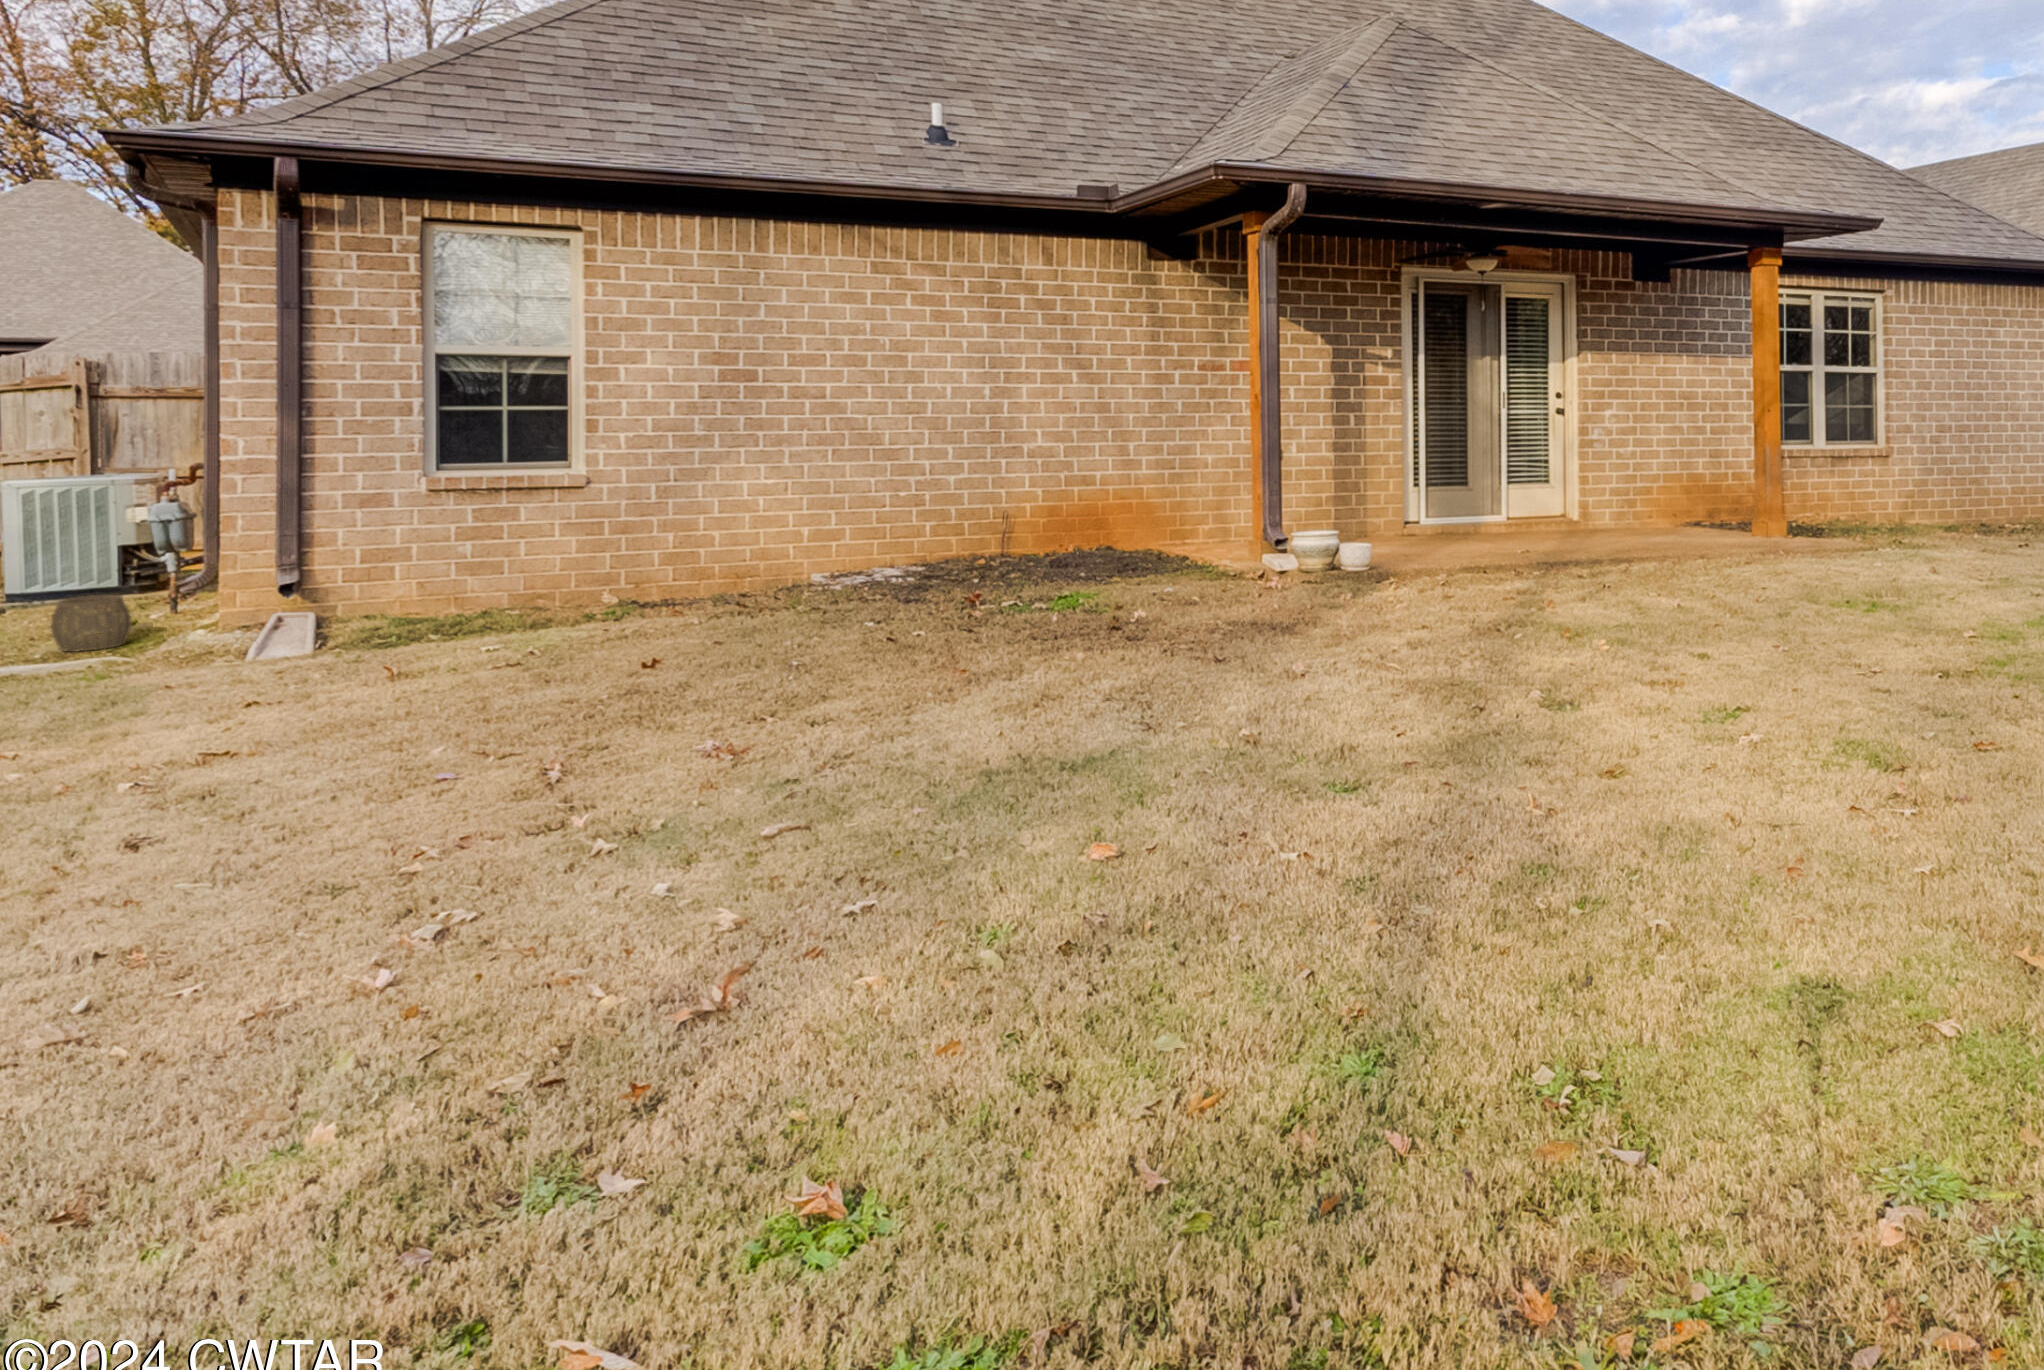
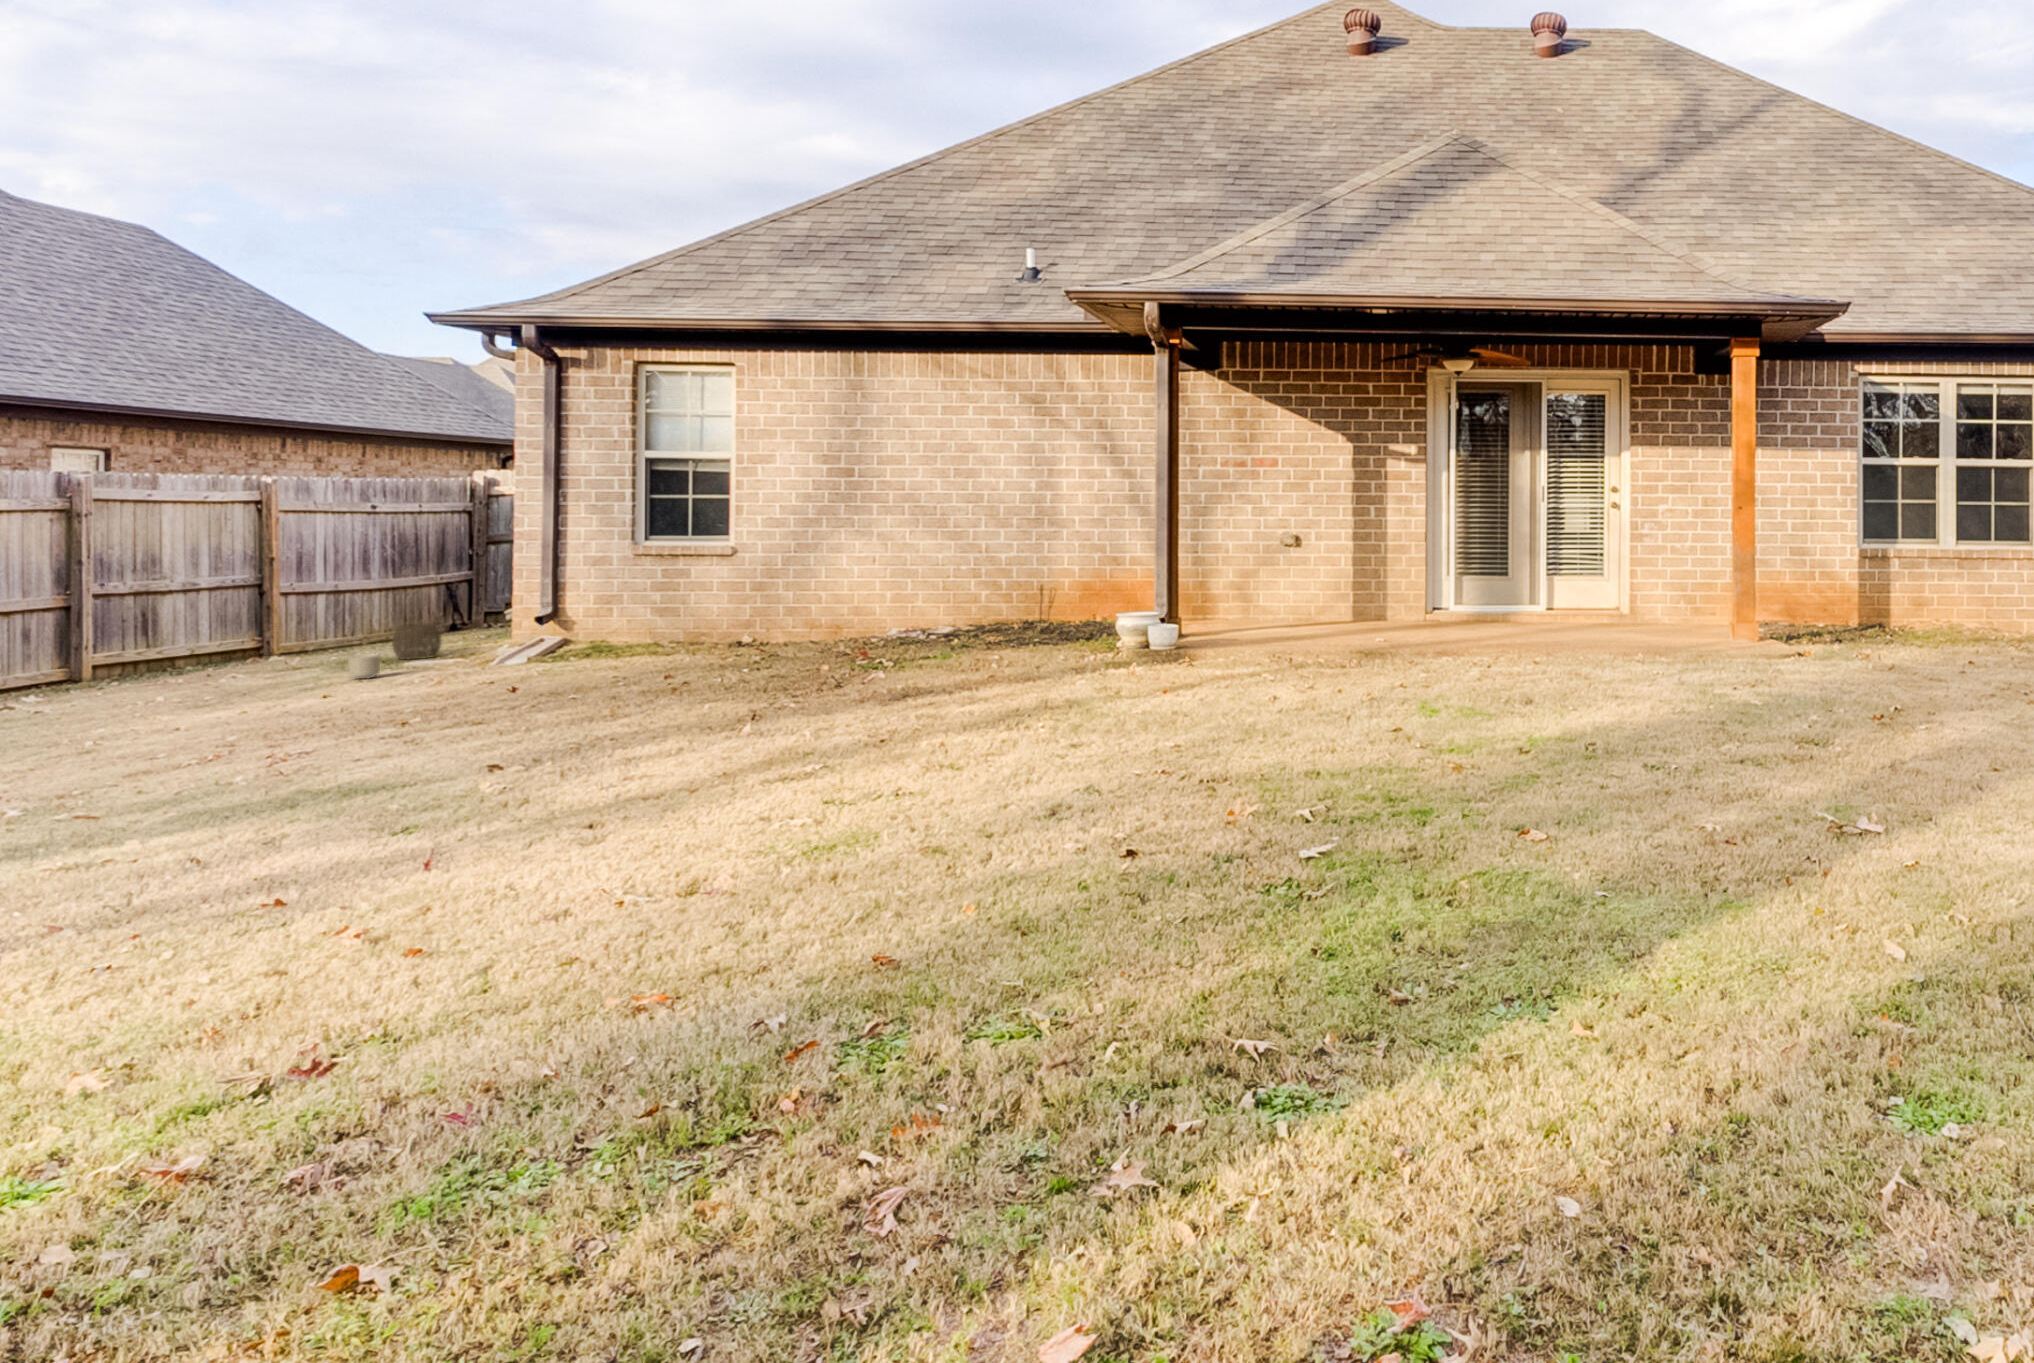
planter: none [119,645,170,684] -> present [348,654,380,679]

